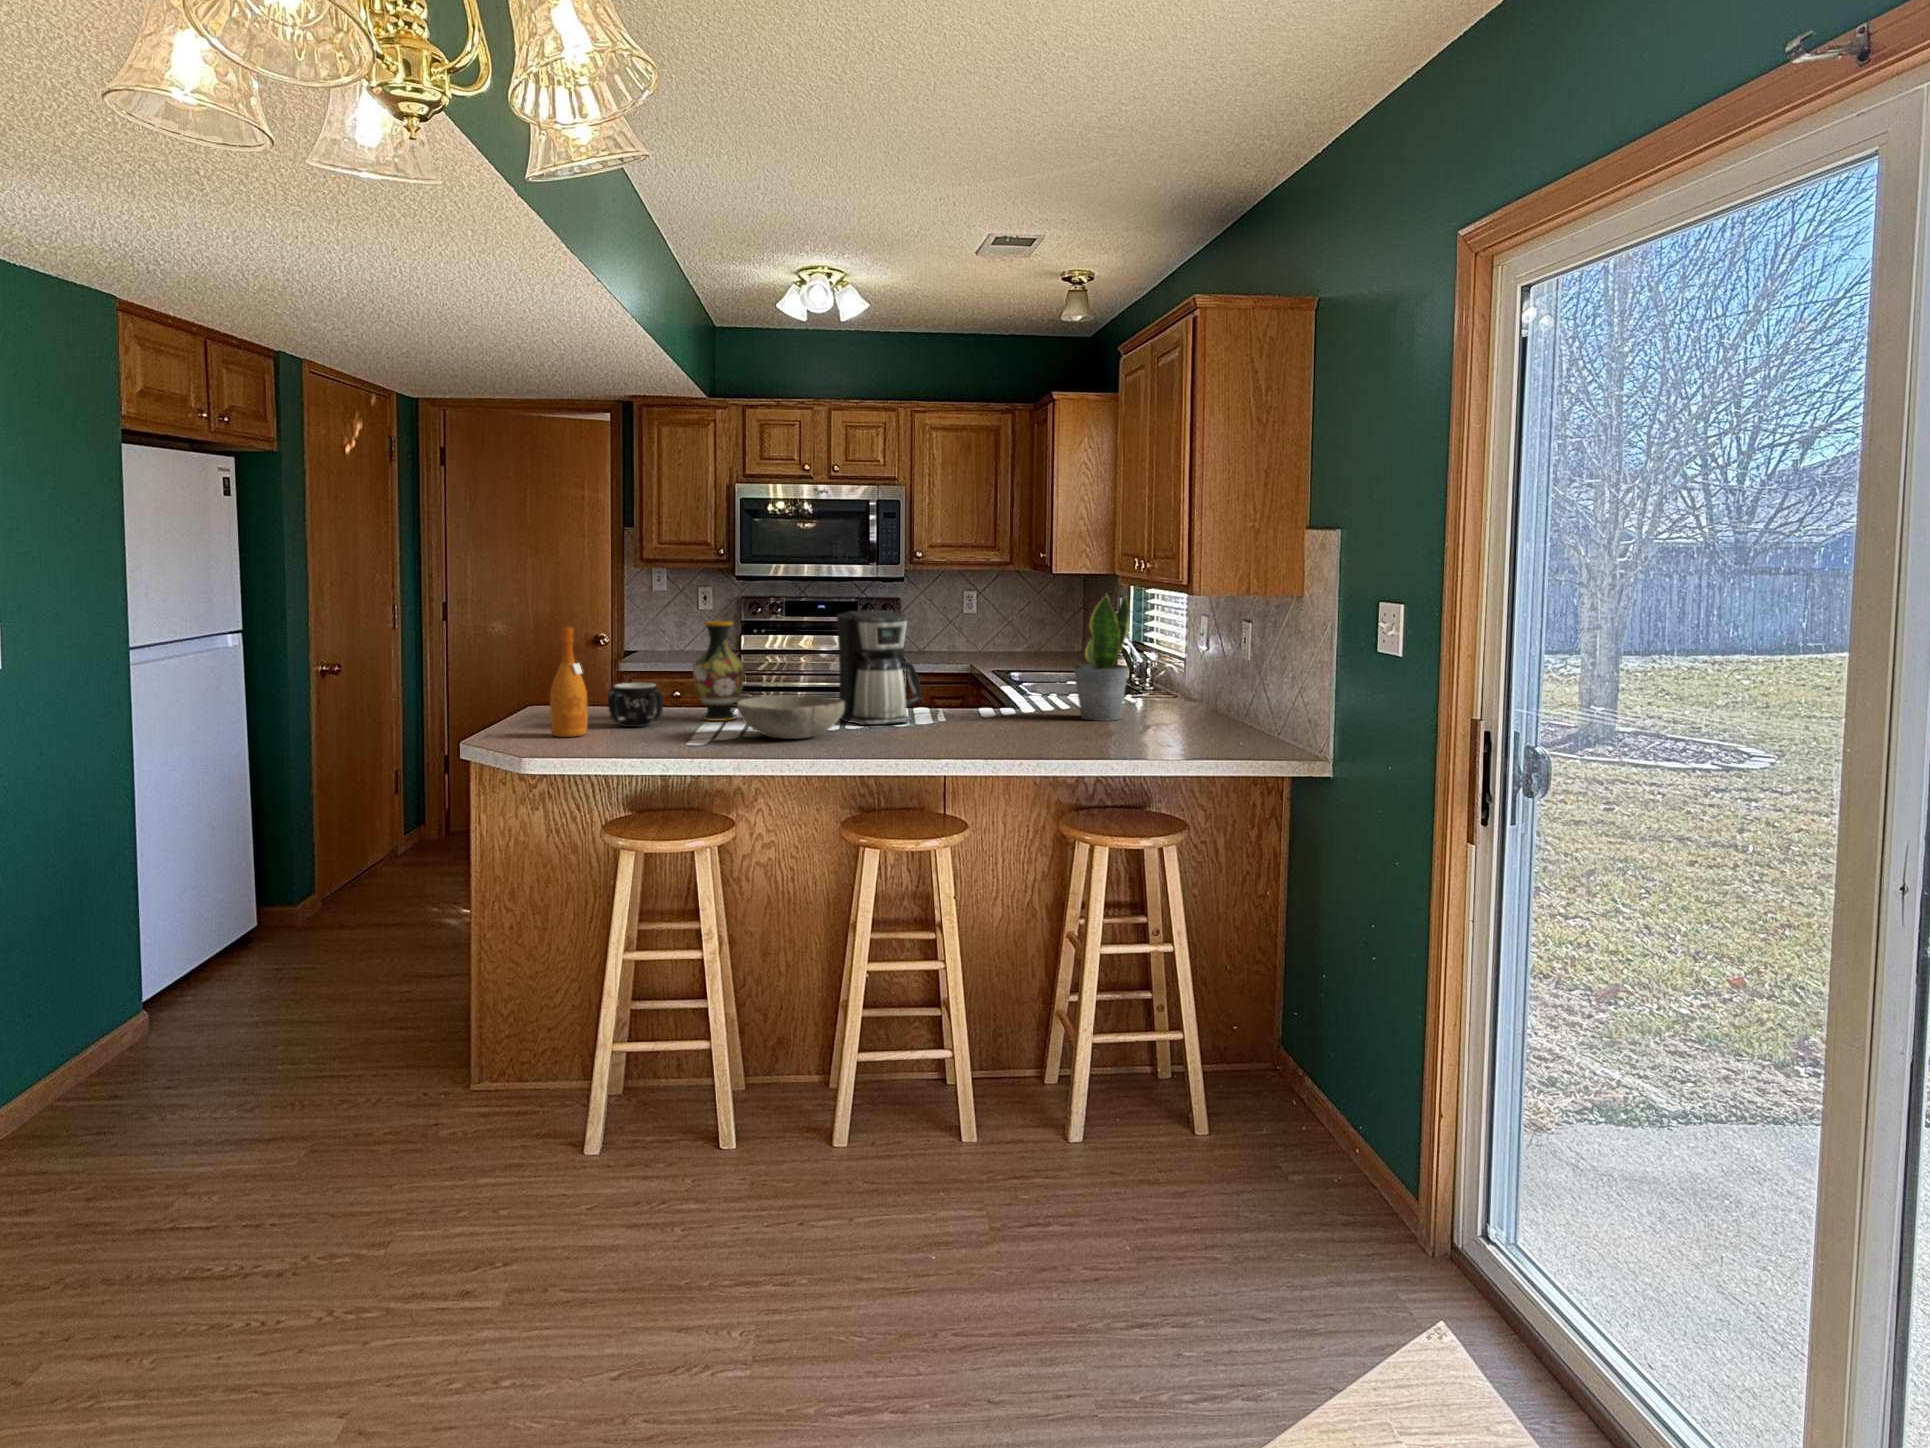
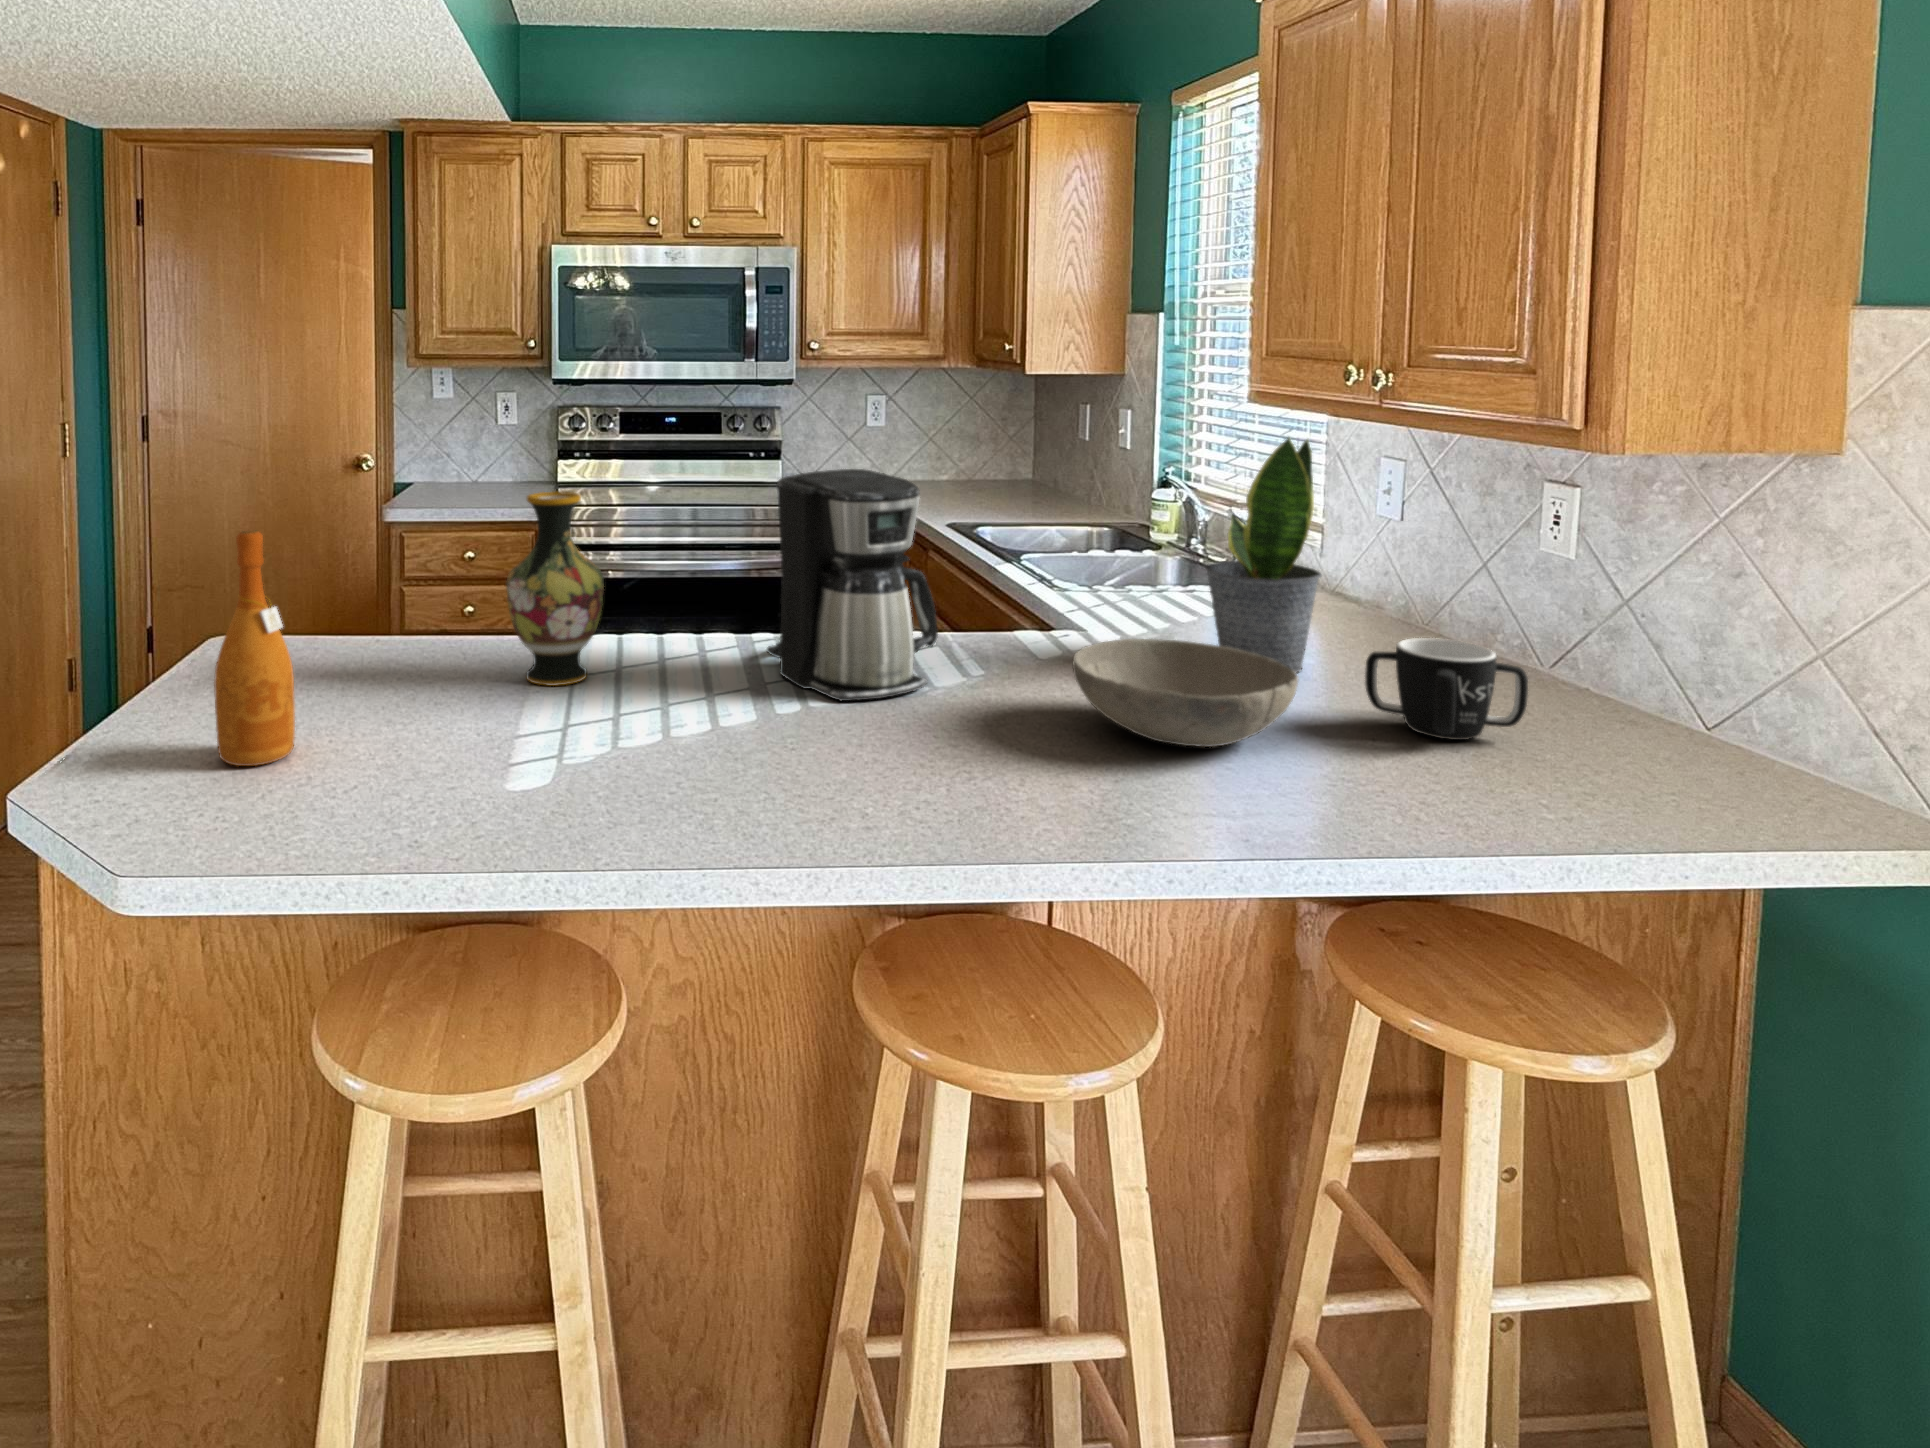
mug: present [608,683,663,727] -> present [1365,638,1528,740]
bowl: present [737,695,845,739] -> present [1072,639,1298,747]

